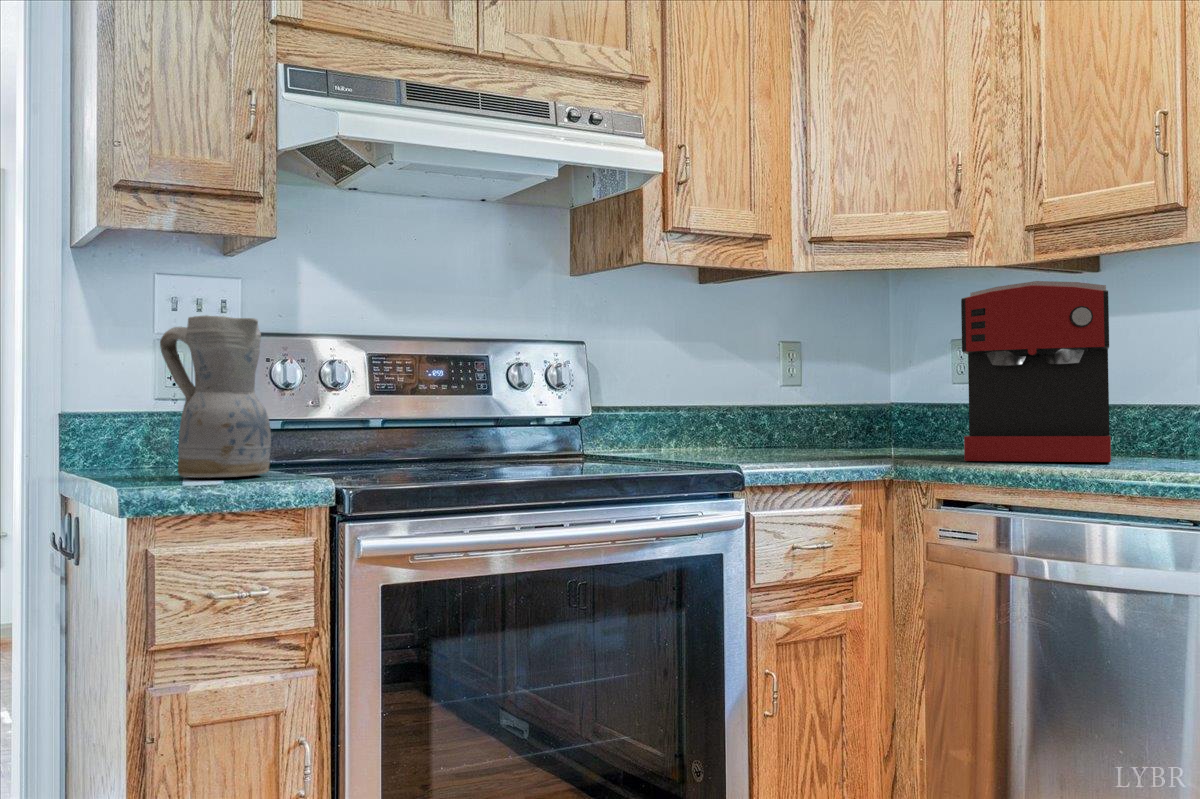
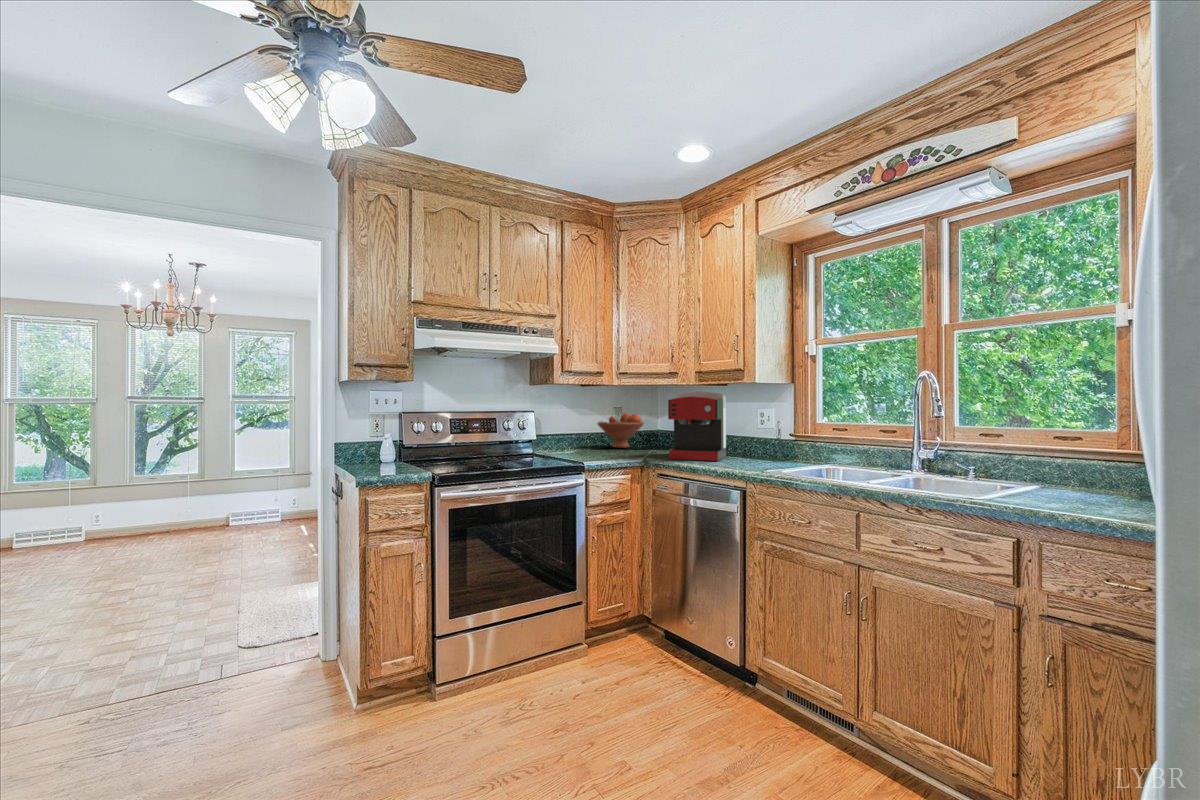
ceramic pitcher: present [160,315,271,478] -> none [372,411,411,470]
fruit bowl: none [734,359,858,447] -> present [597,413,644,448]

